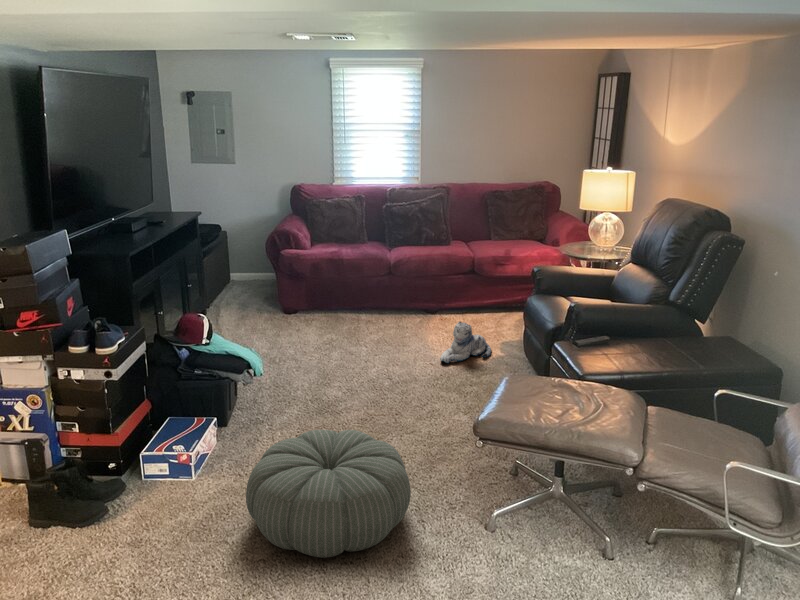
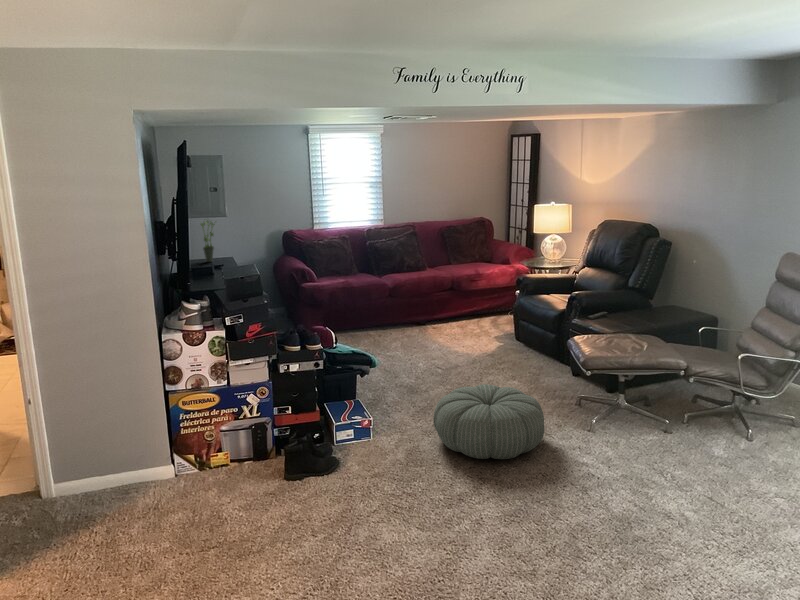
potted plant: none [152,165,174,217] -> present [201,220,215,262]
plush toy: present [440,322,491,363] -> none [462,320,494,351]

